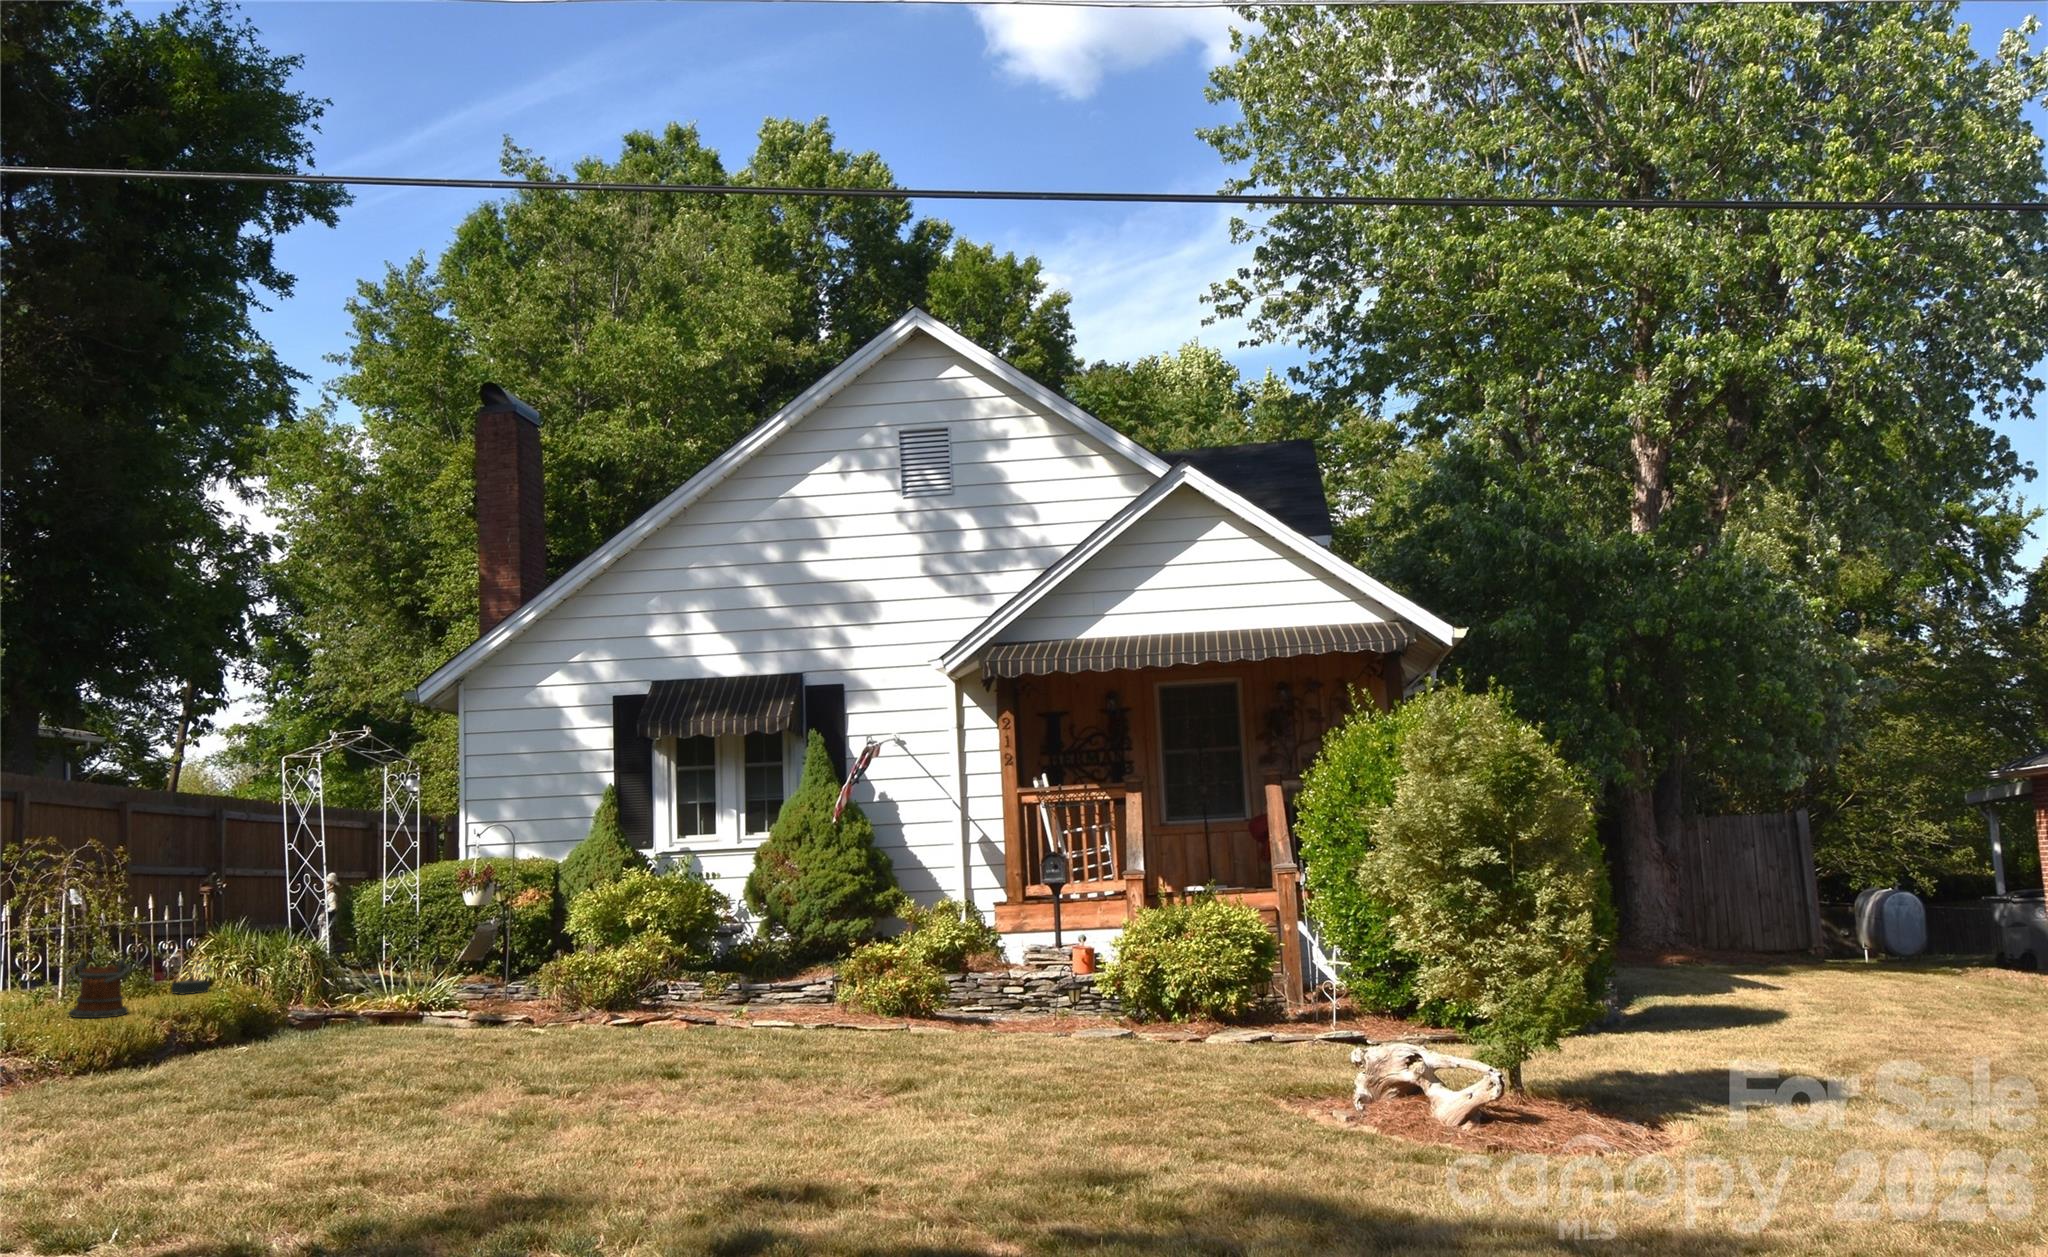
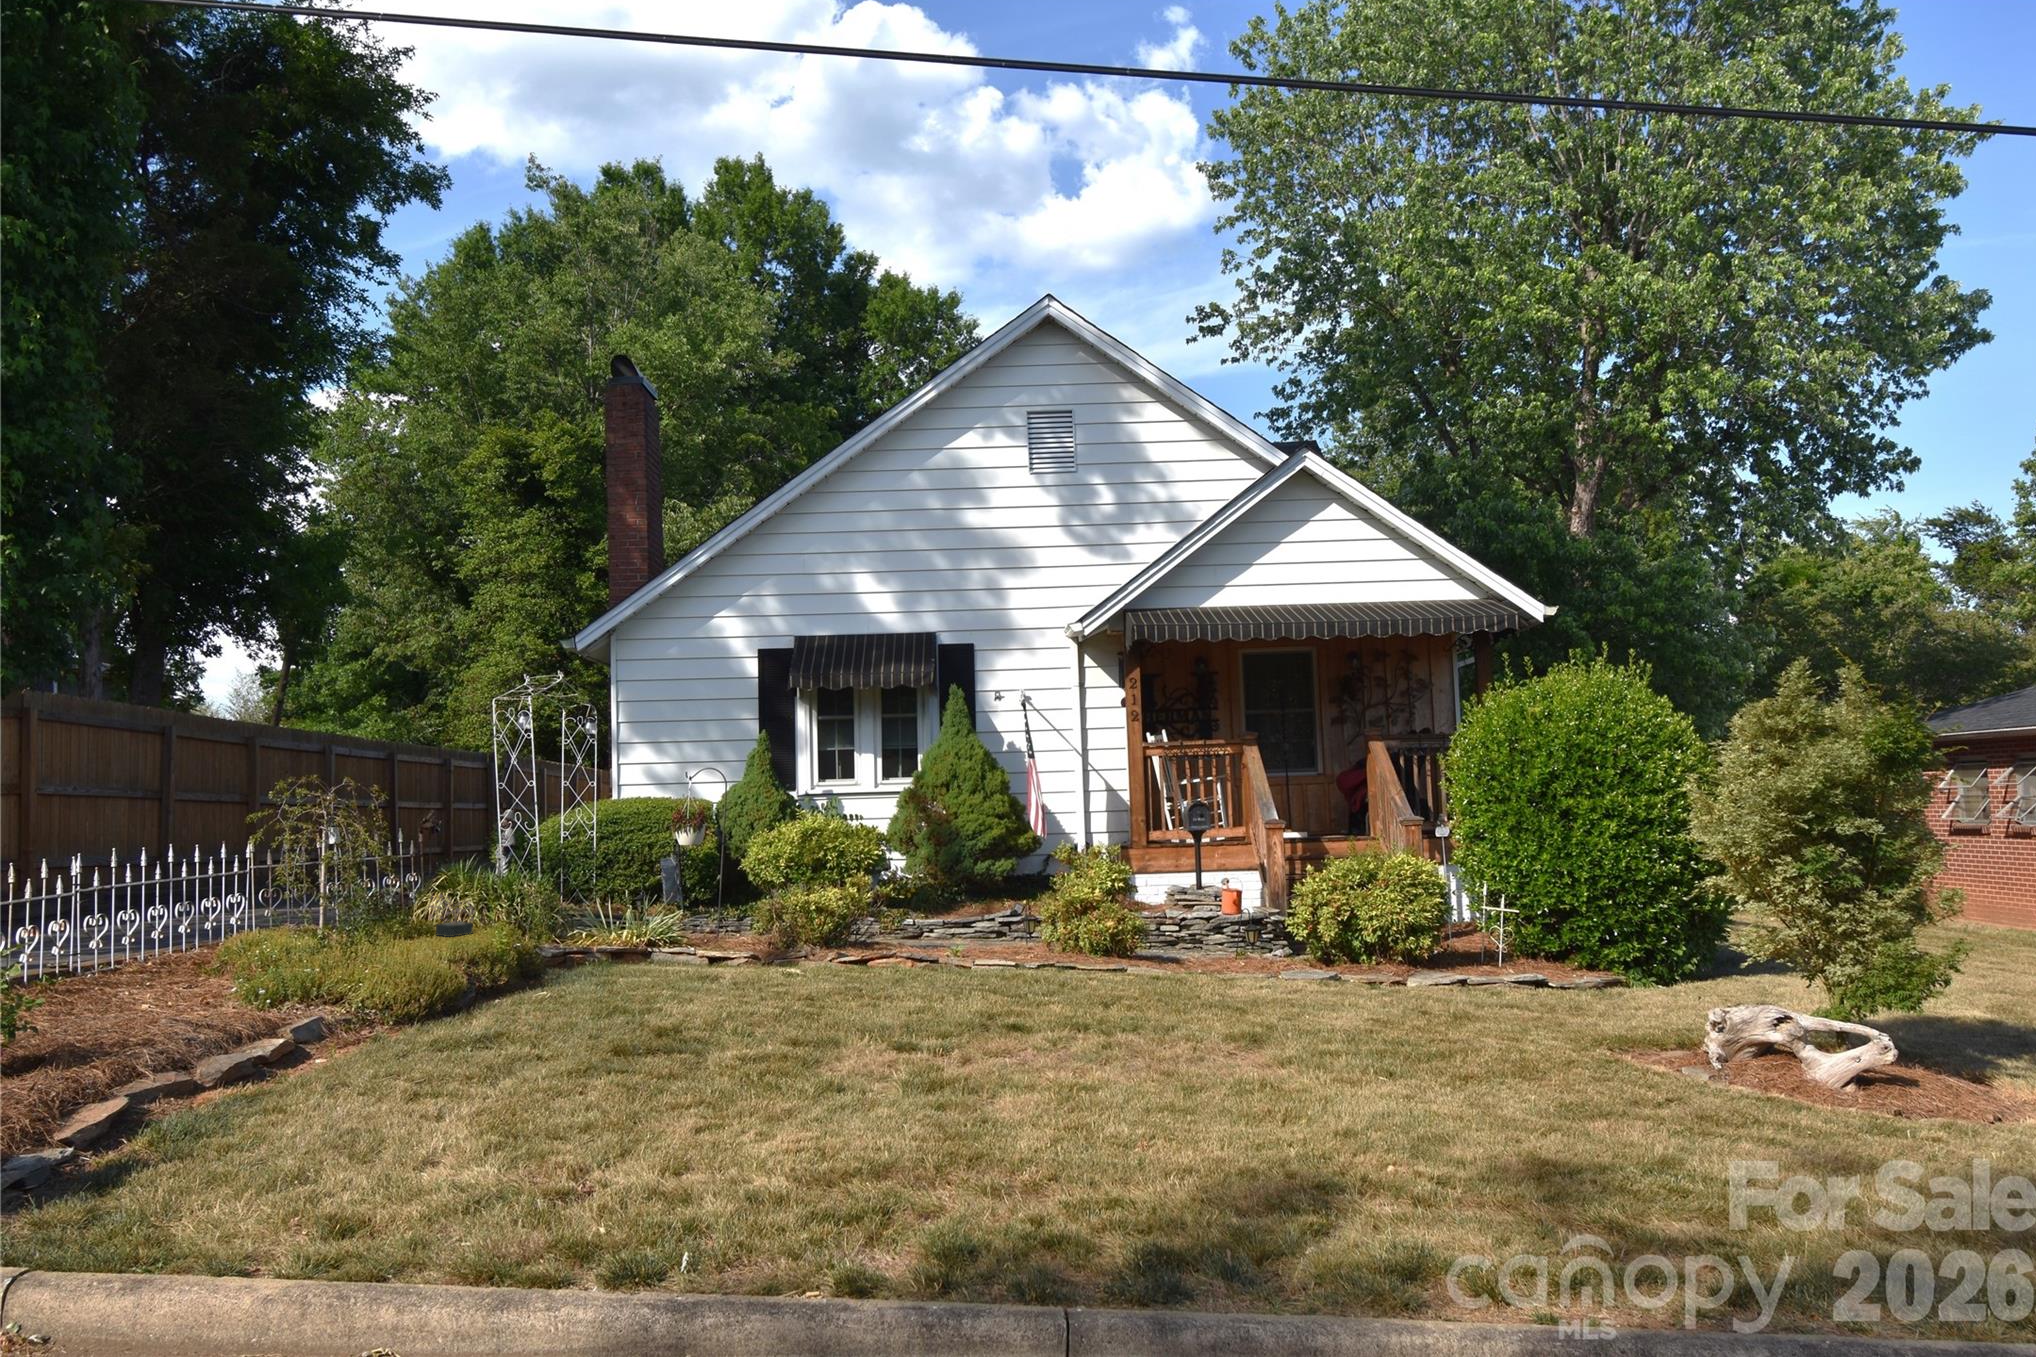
bucket: present [69,959,130,1018] -> none [365,905,427,966]

